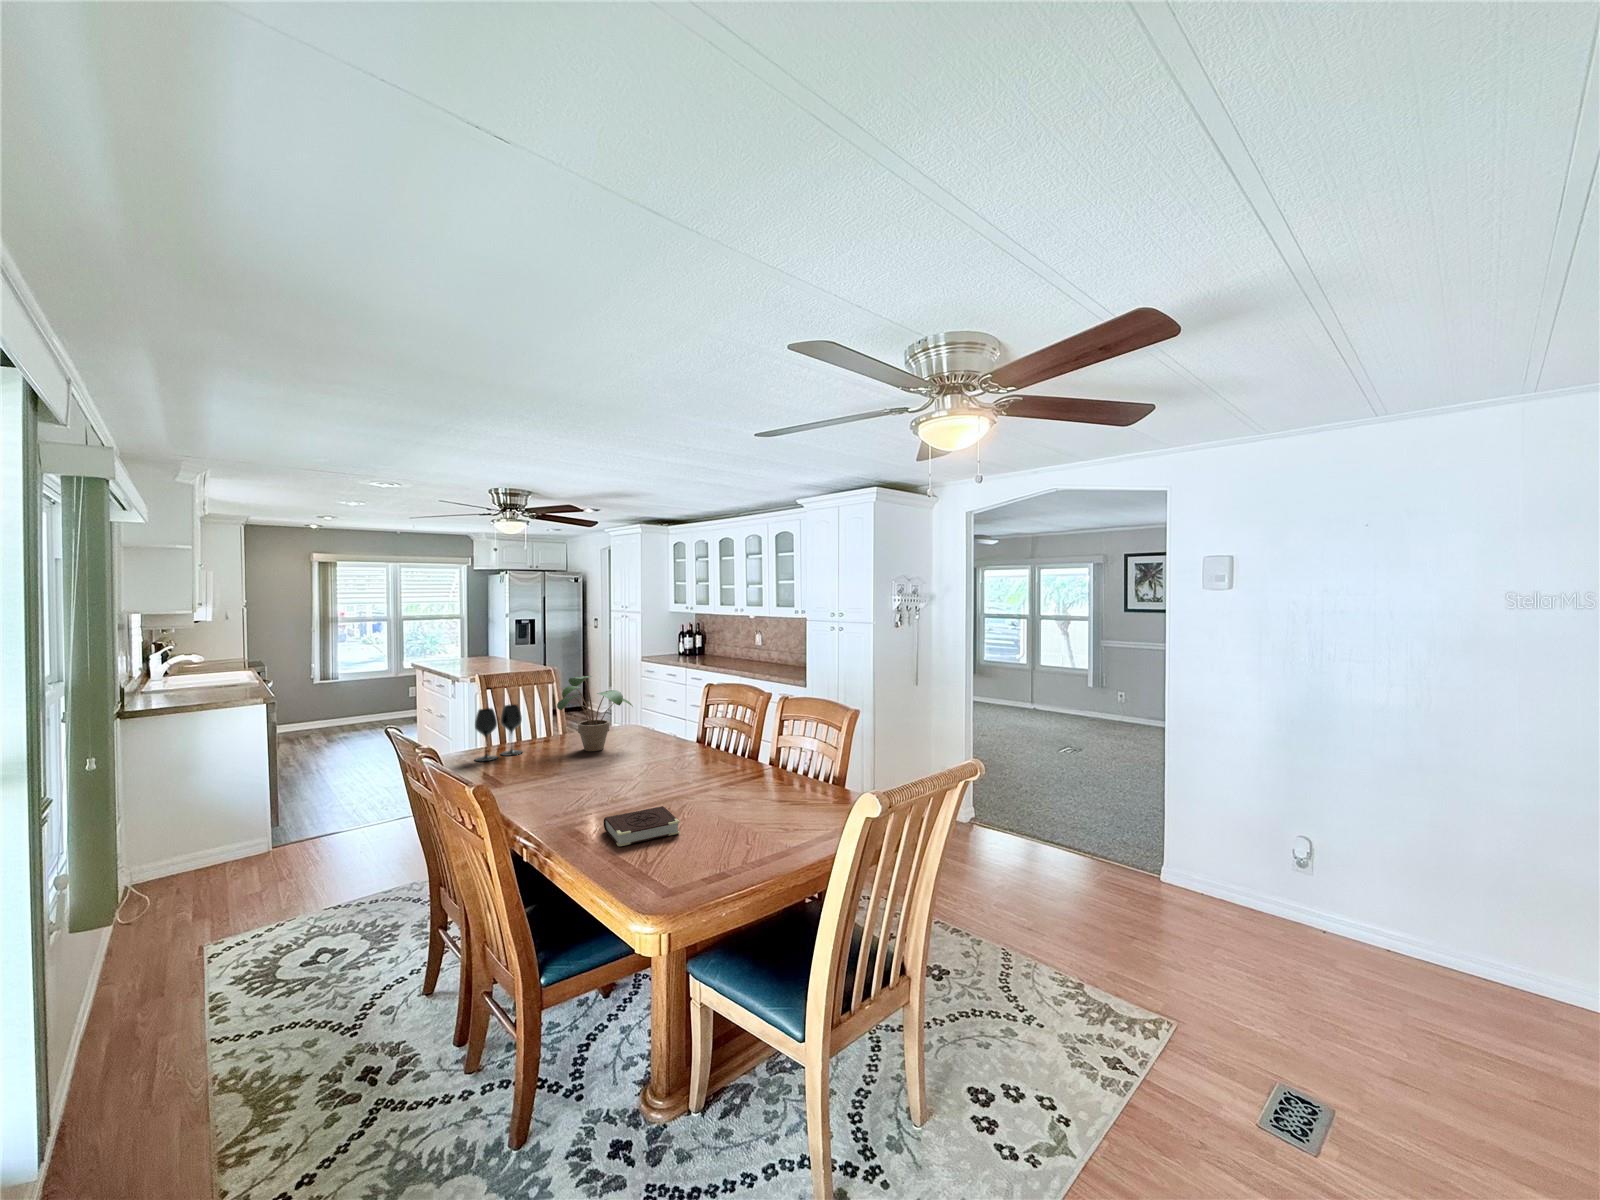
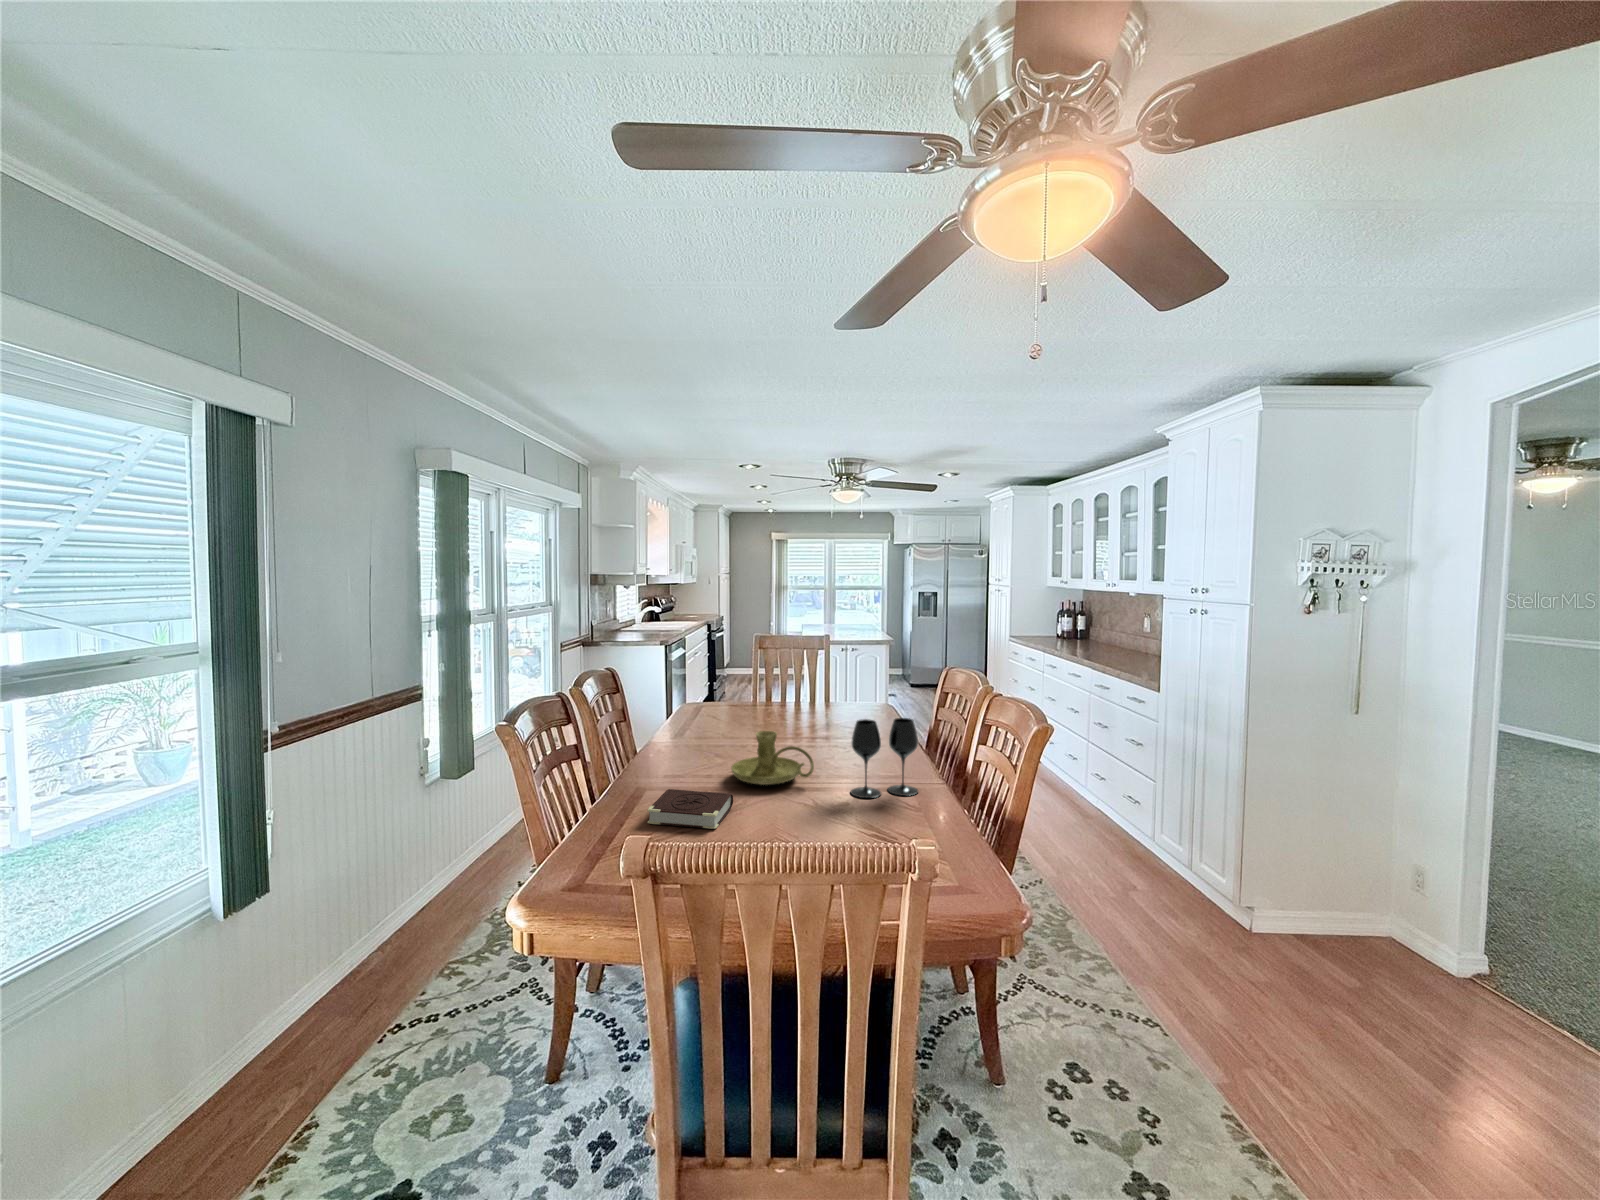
potted plant: present [557,676,633,751] -> none [774,642,852,723]
wine glass: present [475,704,522,761] -> present [851,718,918,798]
candle holder: none [614,753,692,800] -> present [731,731,814,785]

